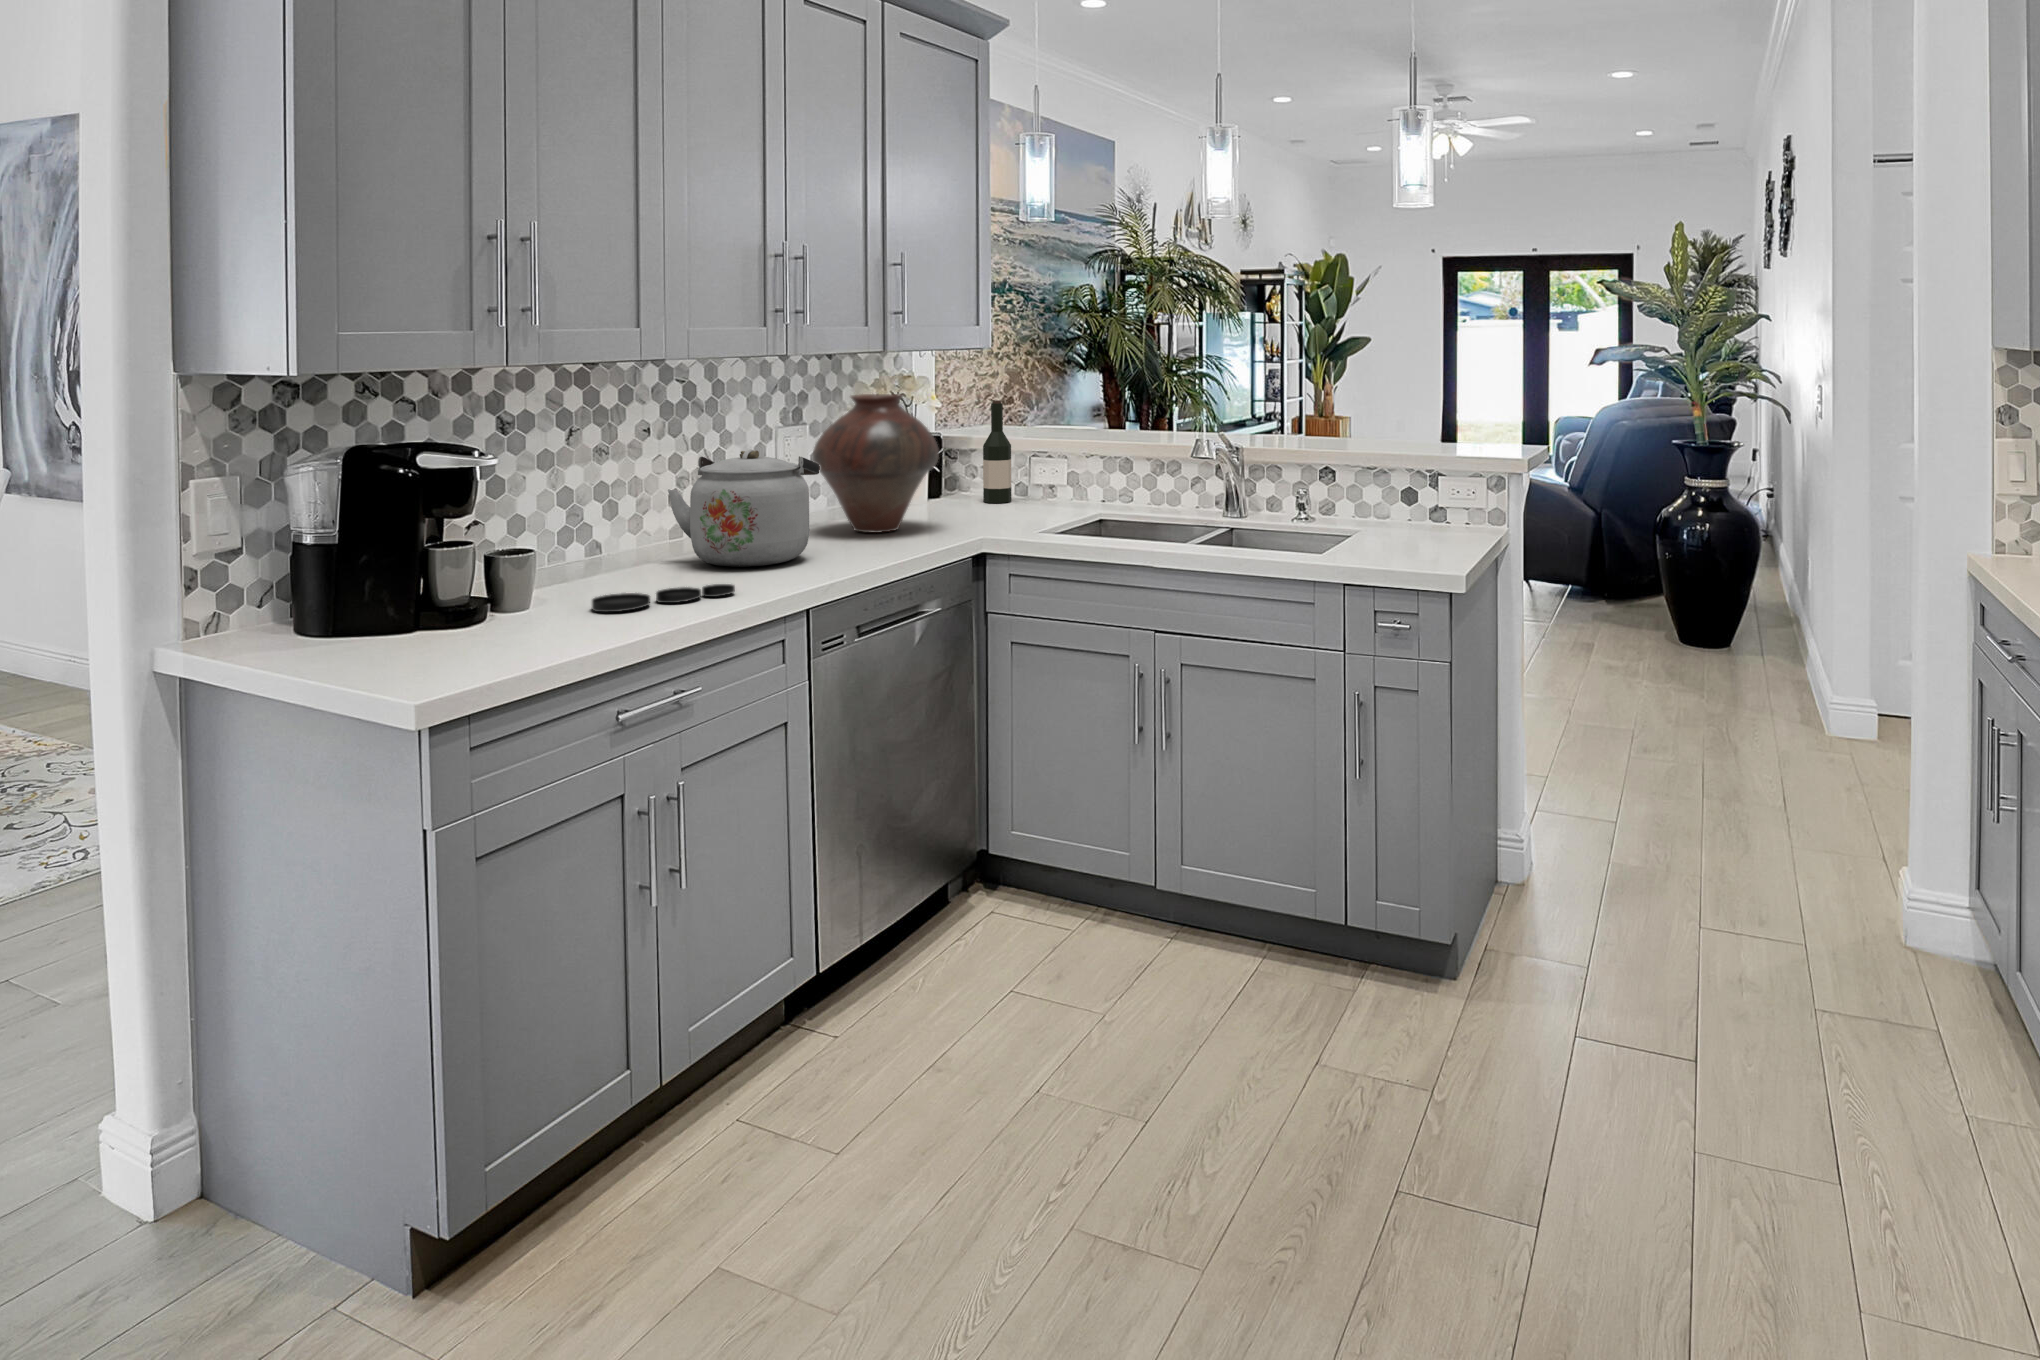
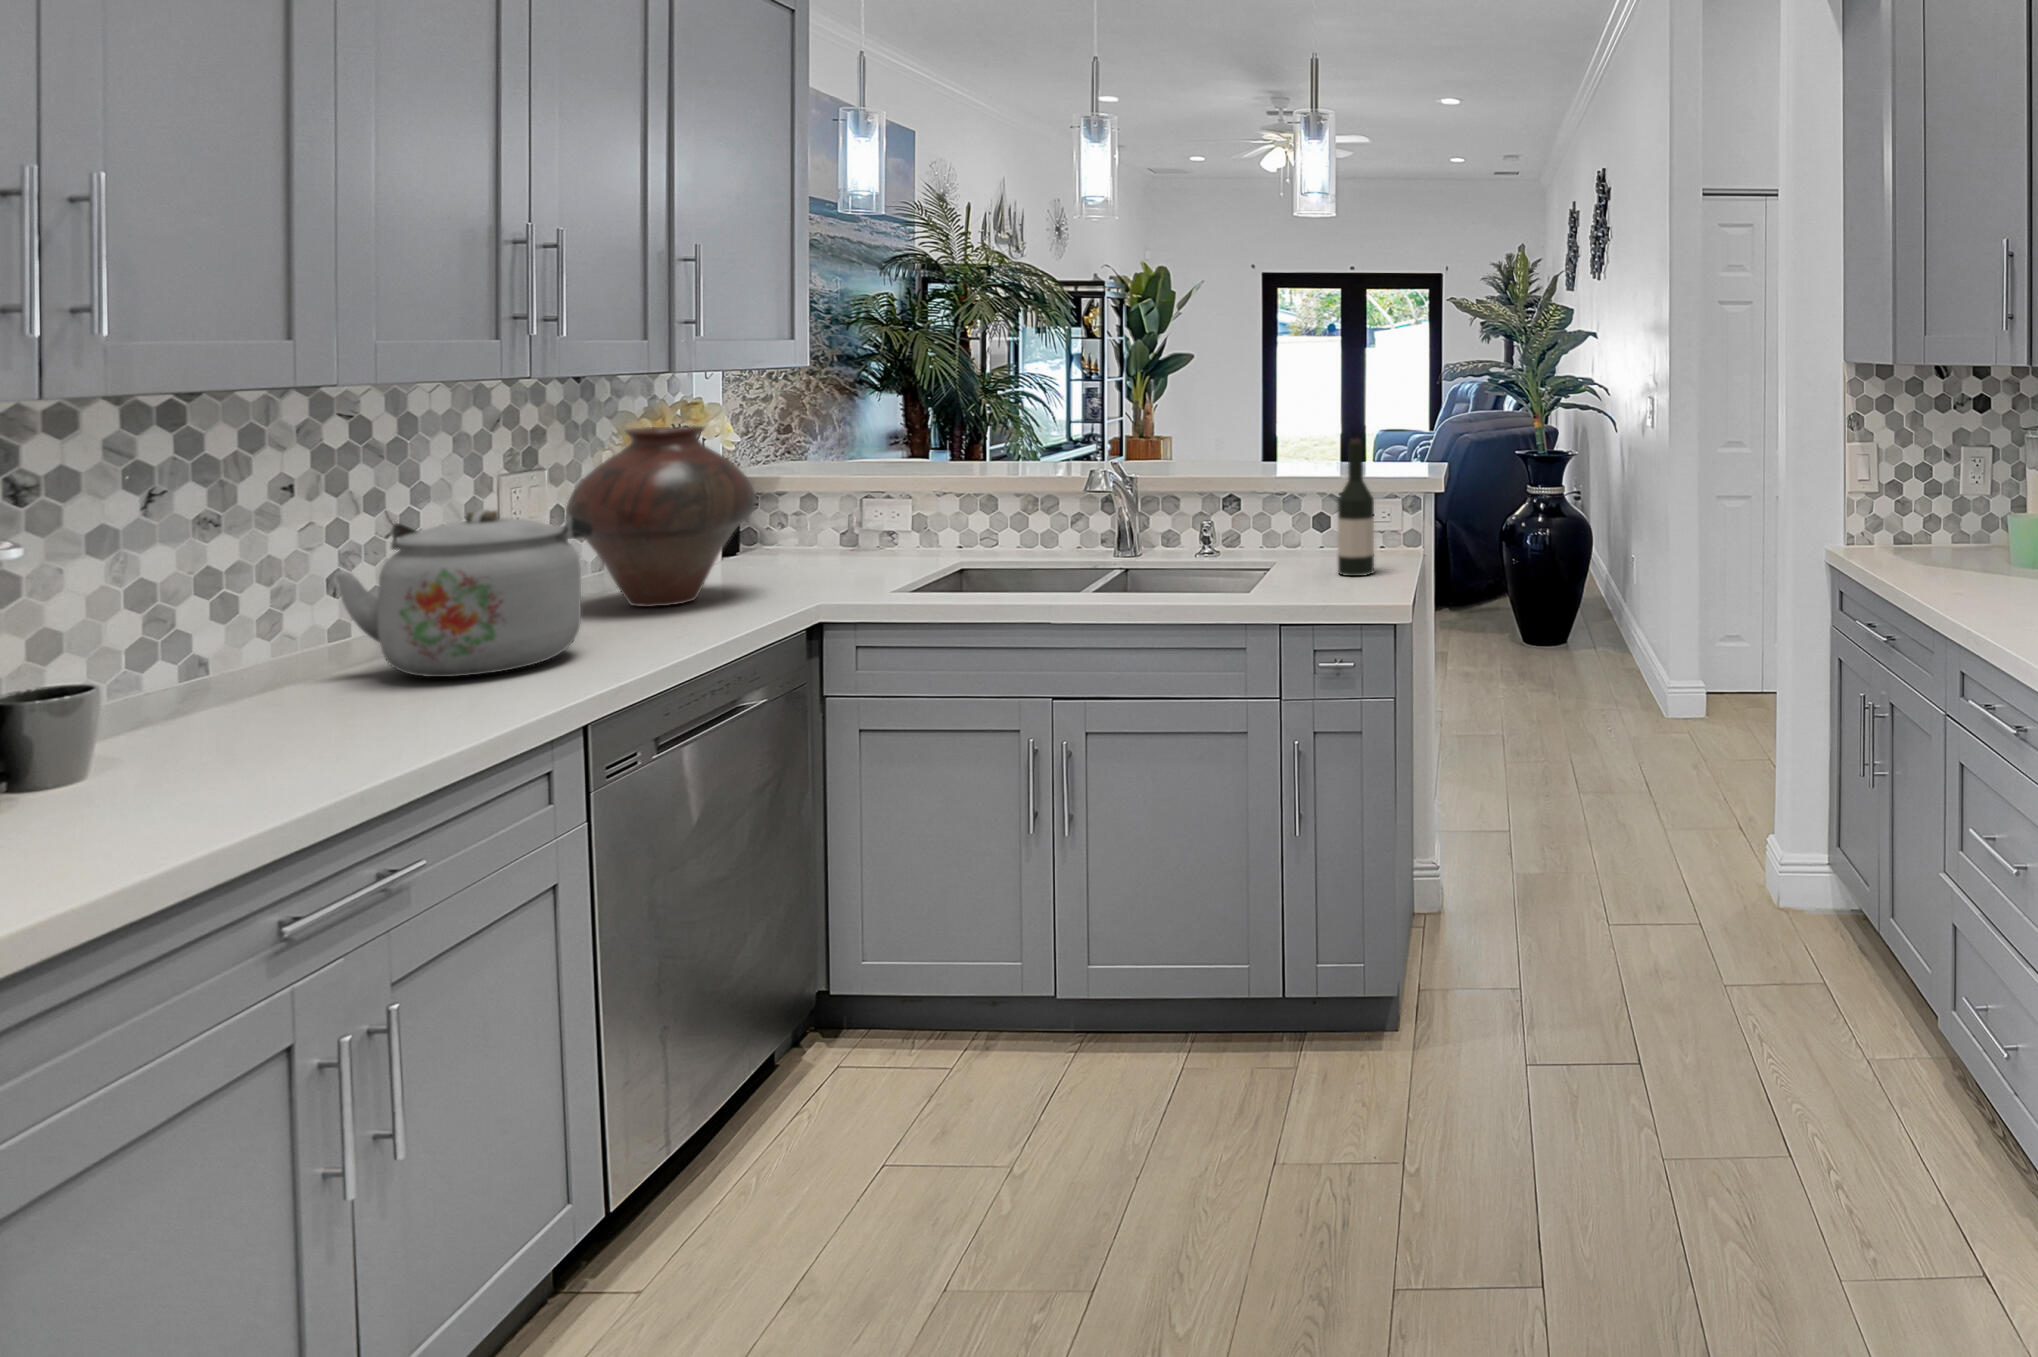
wine bottle: present [983,400,1012,503] -> present [1338,439,1374,576]
plate: present [592,584,735,612] -> none [215,708,481,781]

